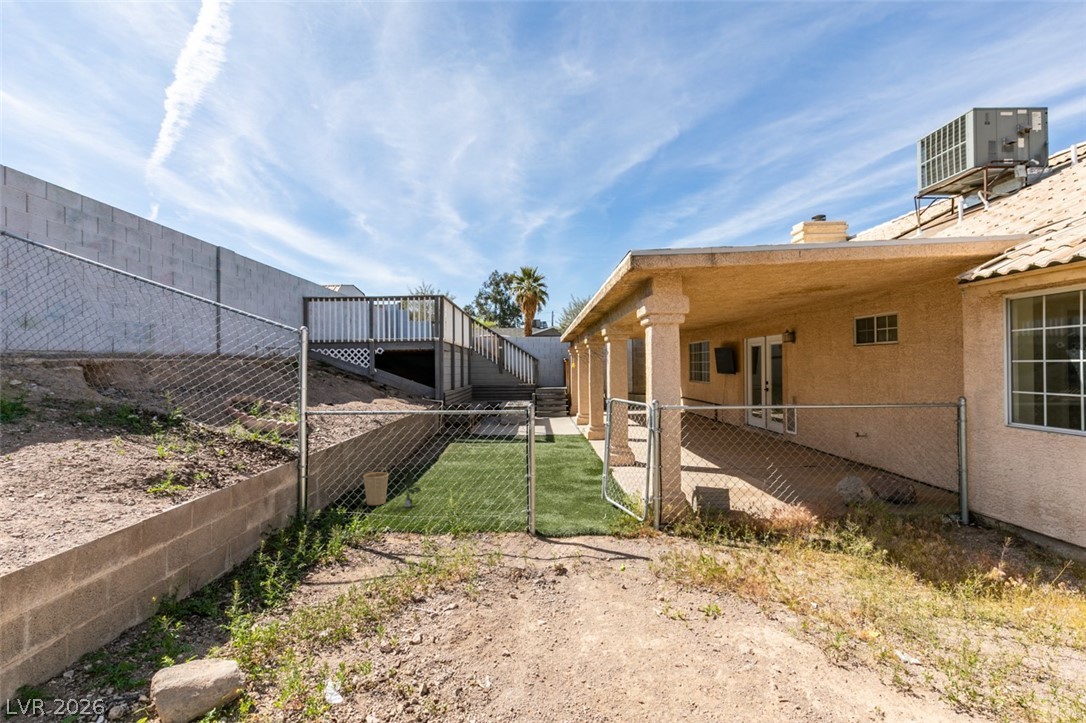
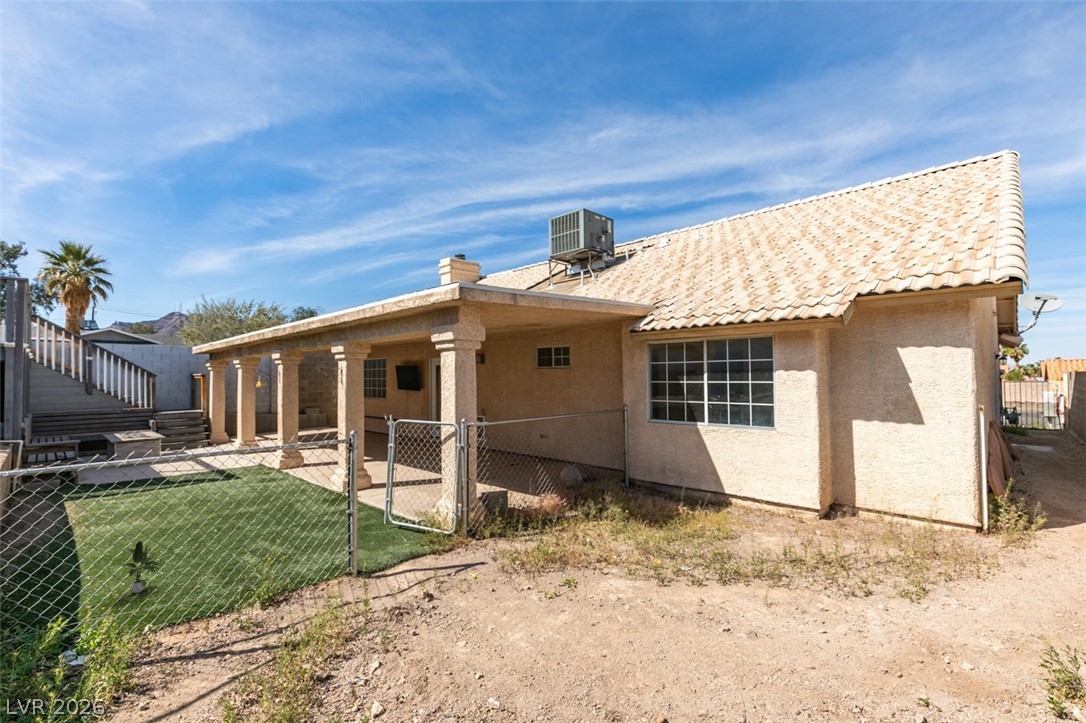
basket: present [363,468,389,505] -> none [40,546,91,609]

